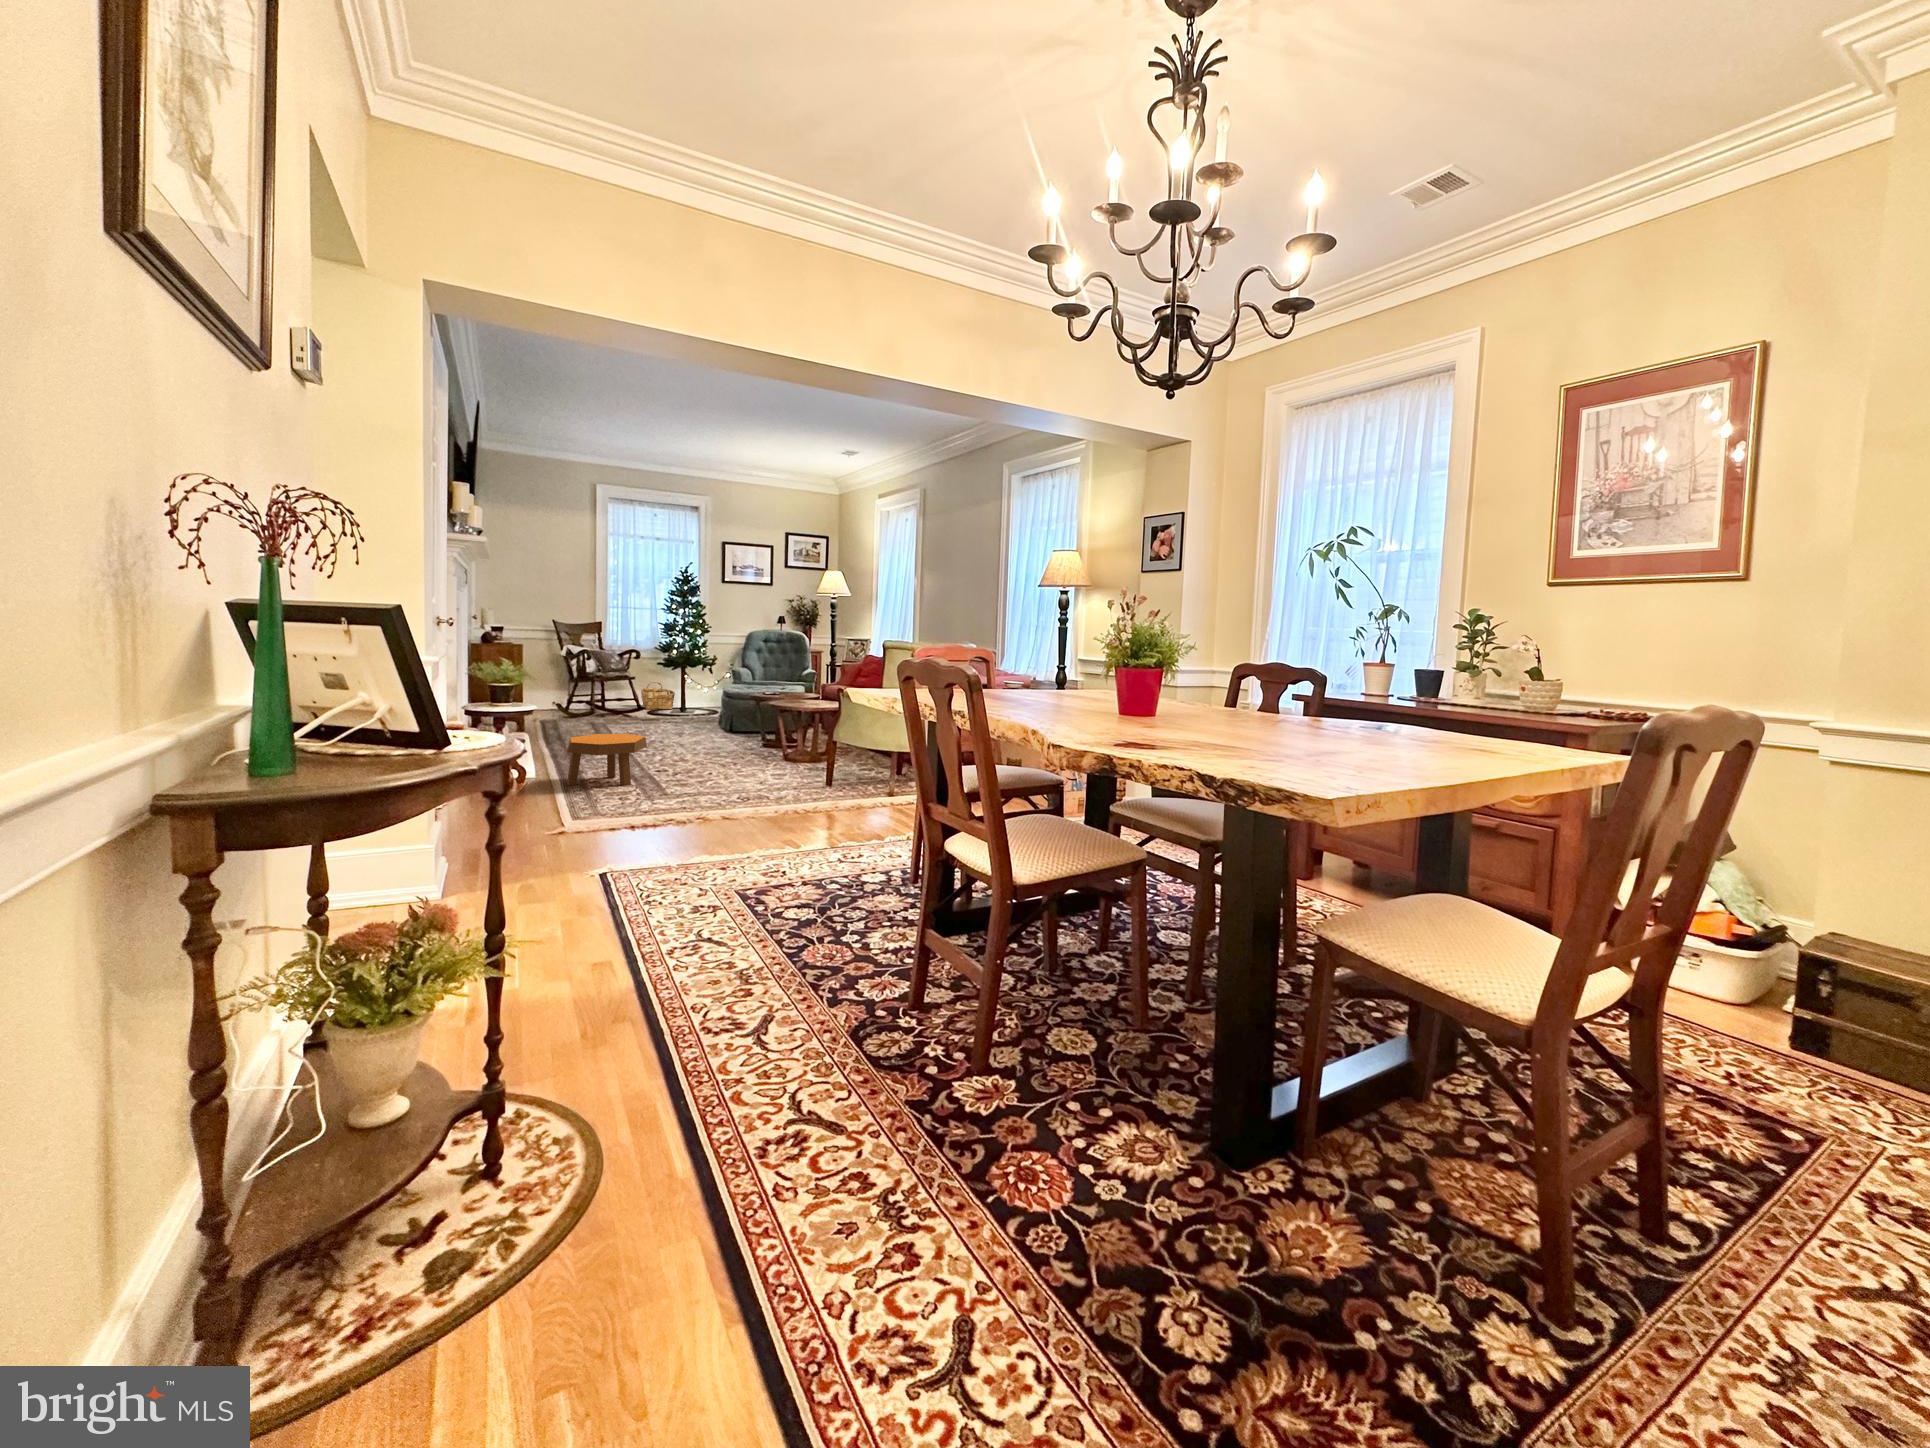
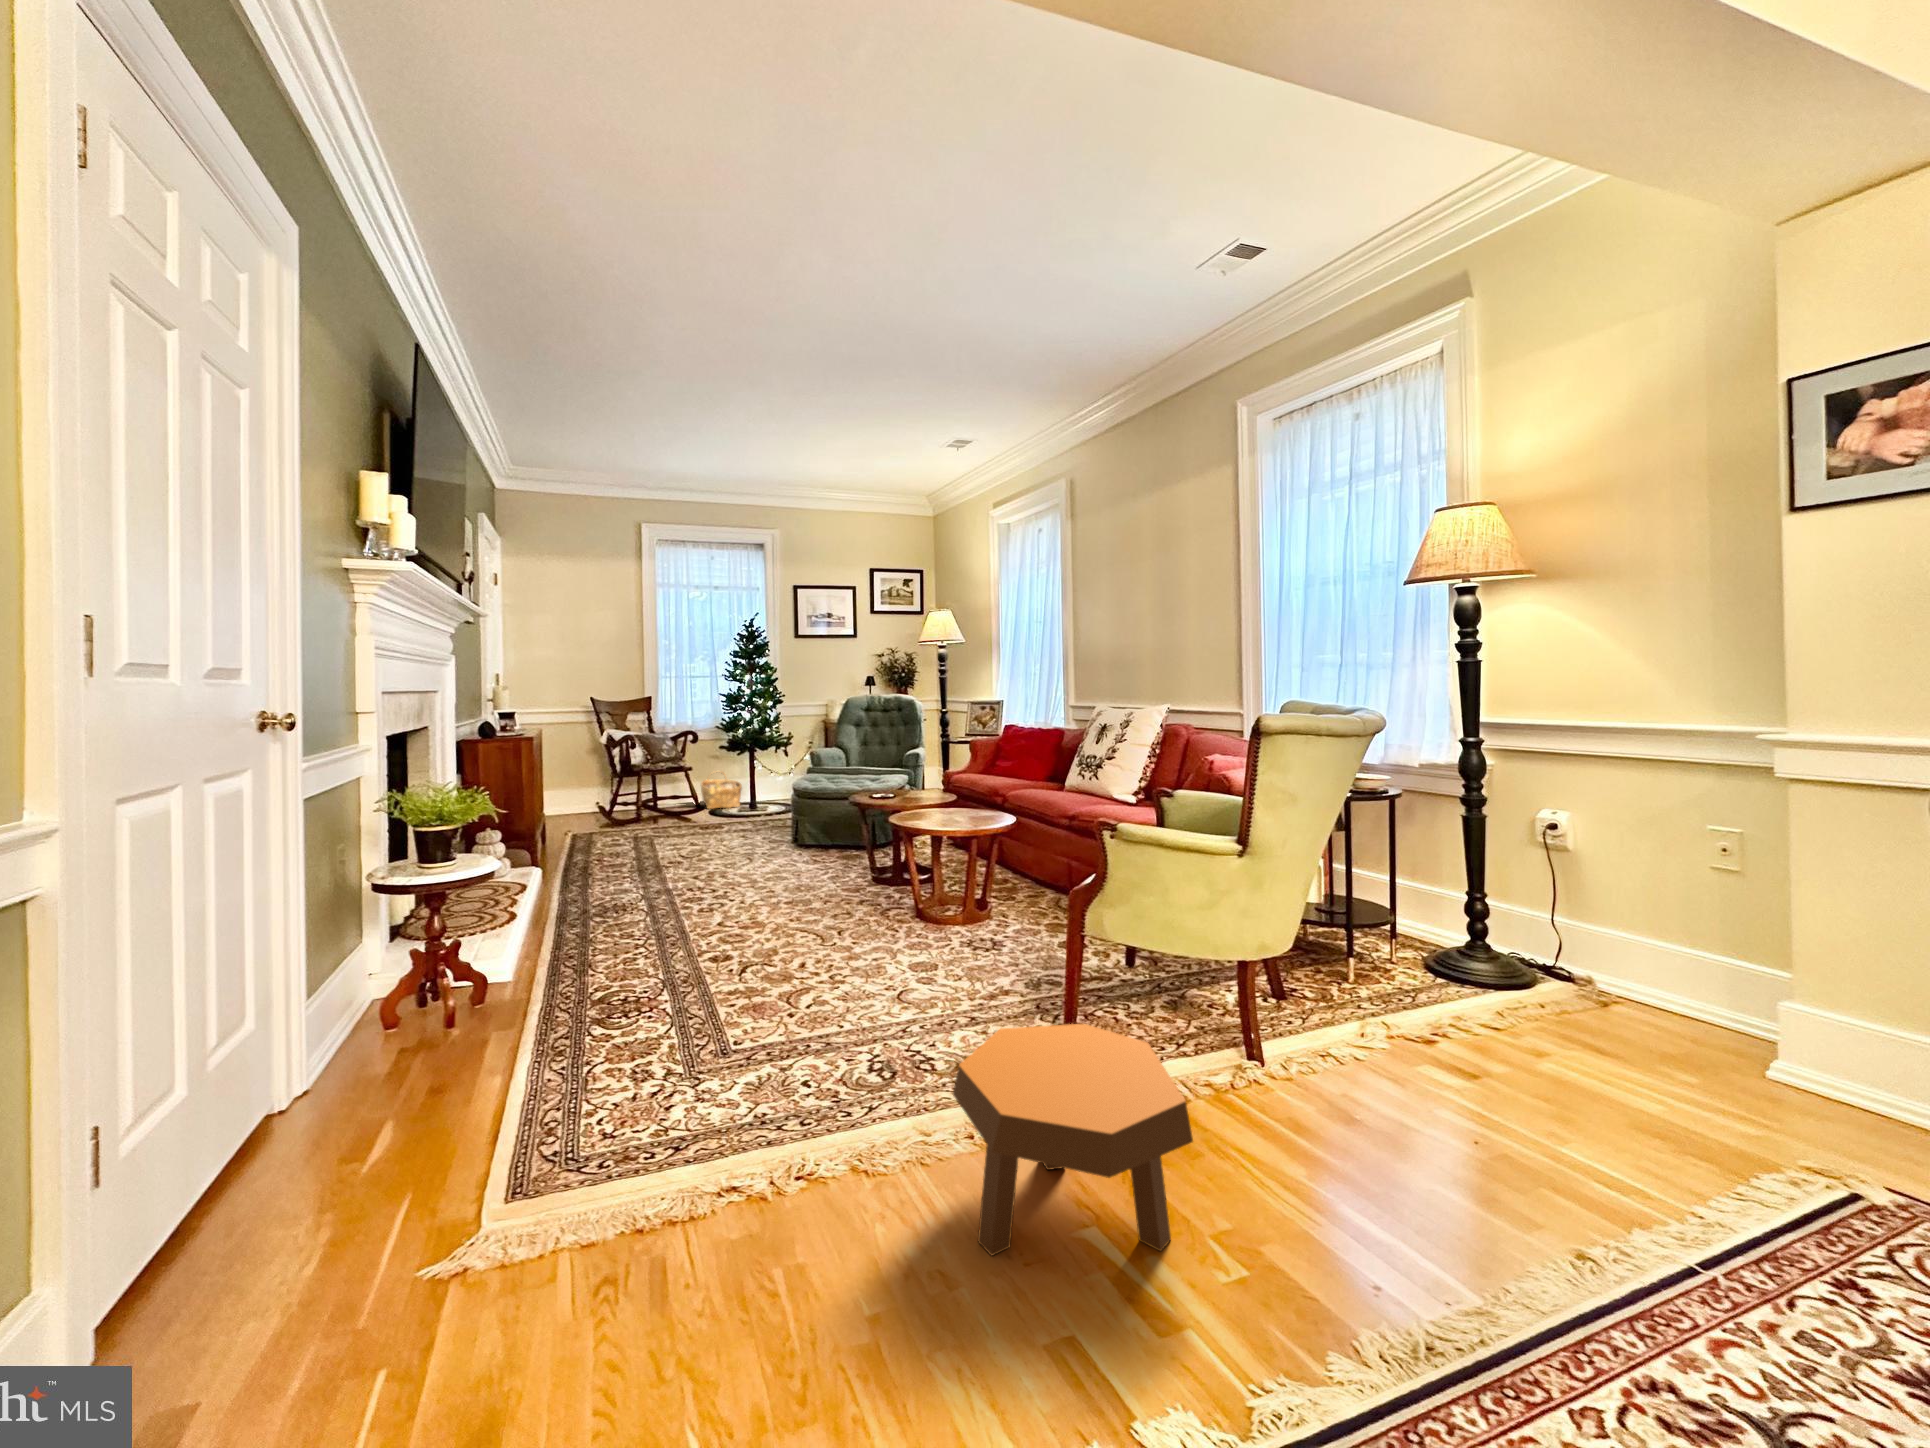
footstool: present [567,734,647,786] -> present [953,1024,1193,1255]

